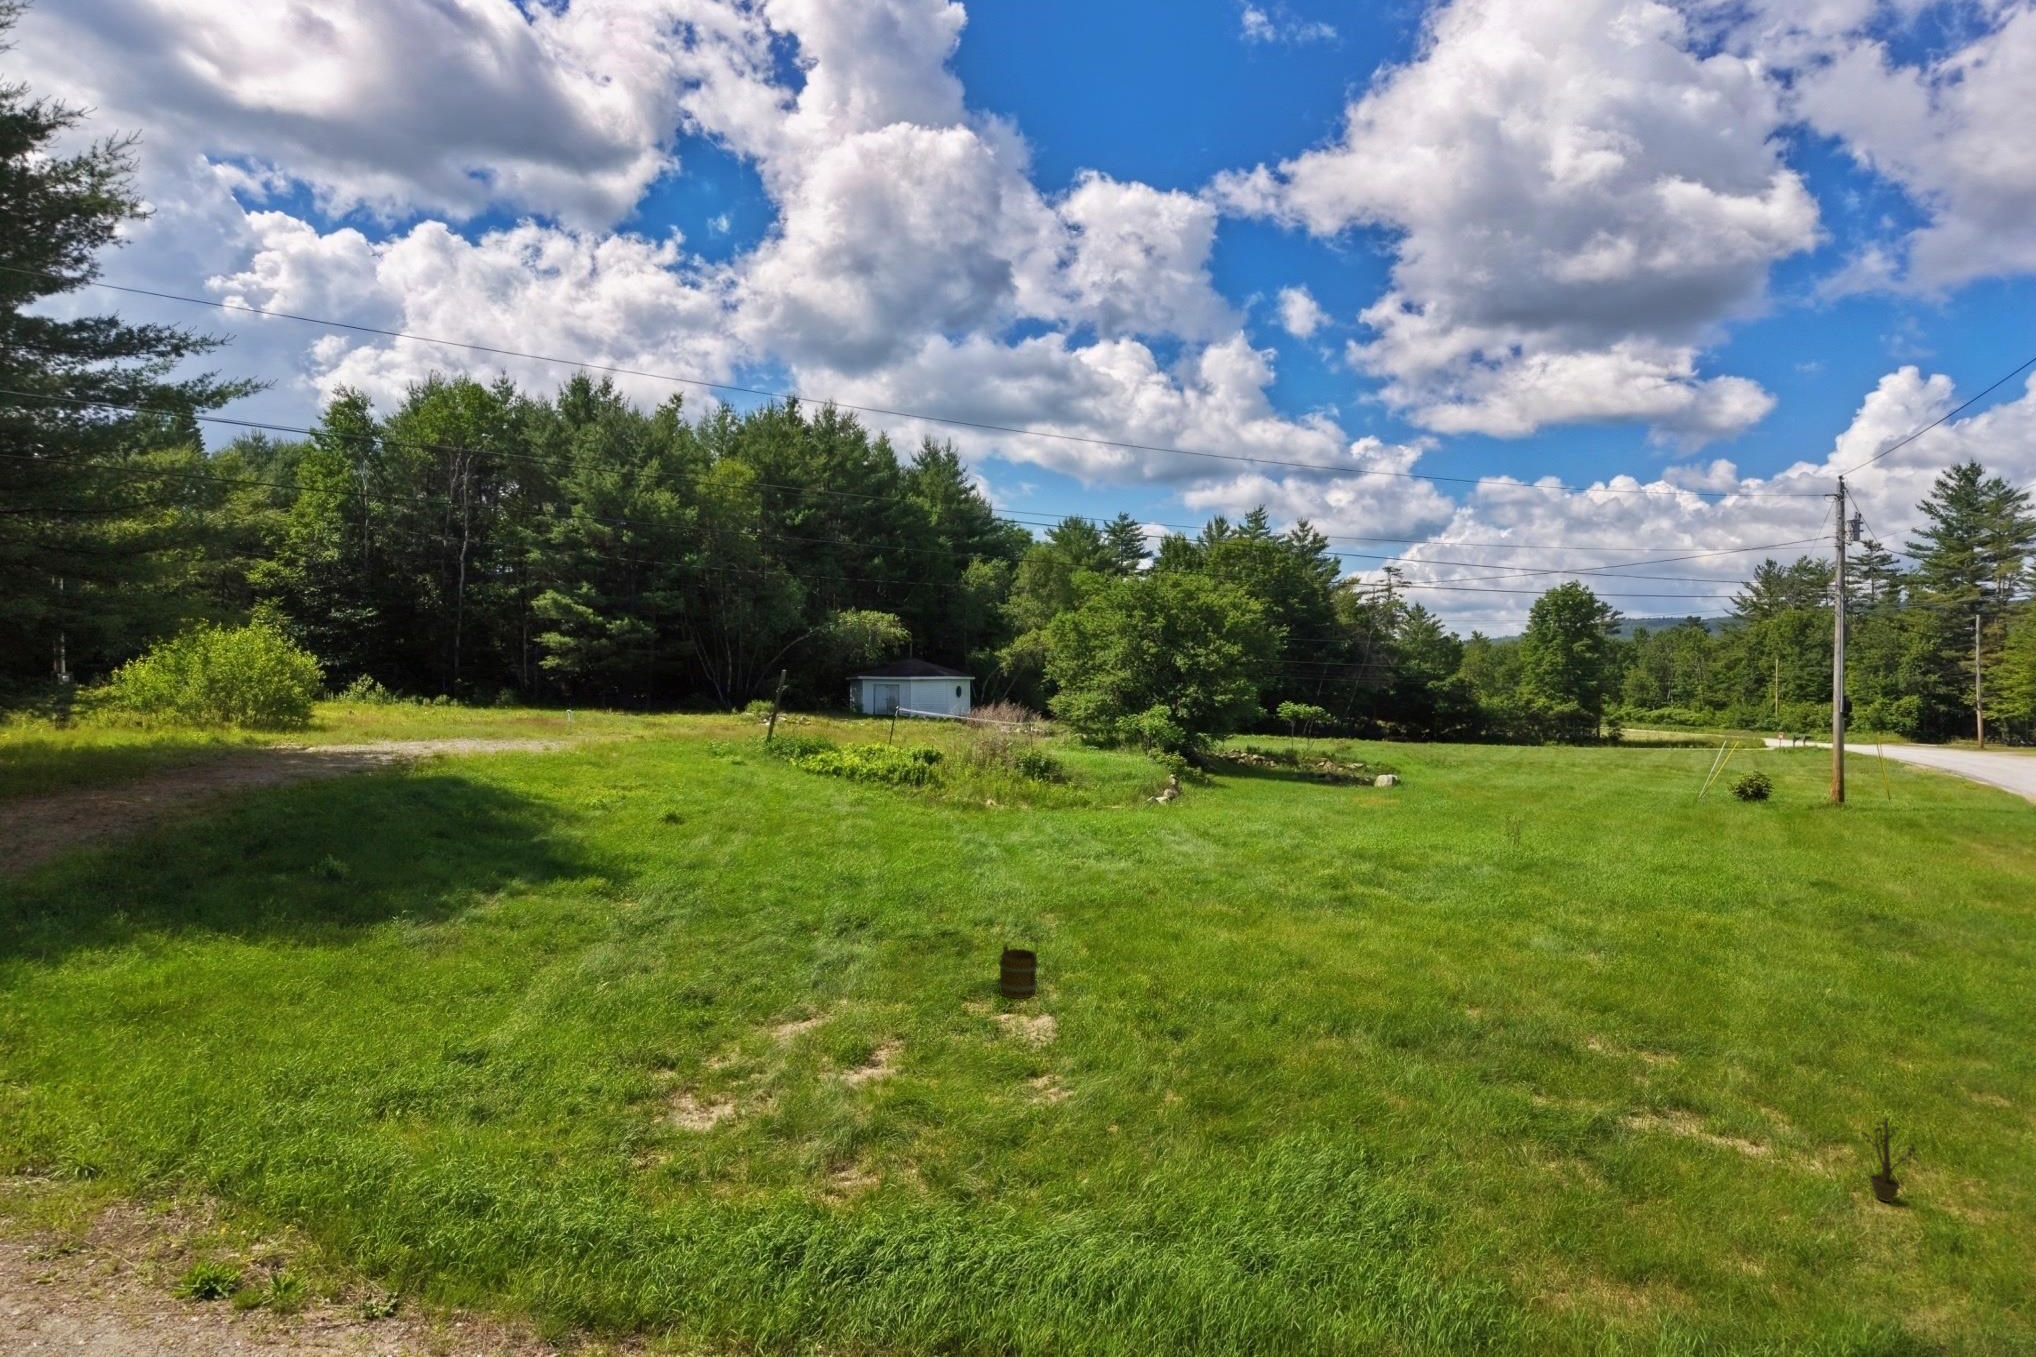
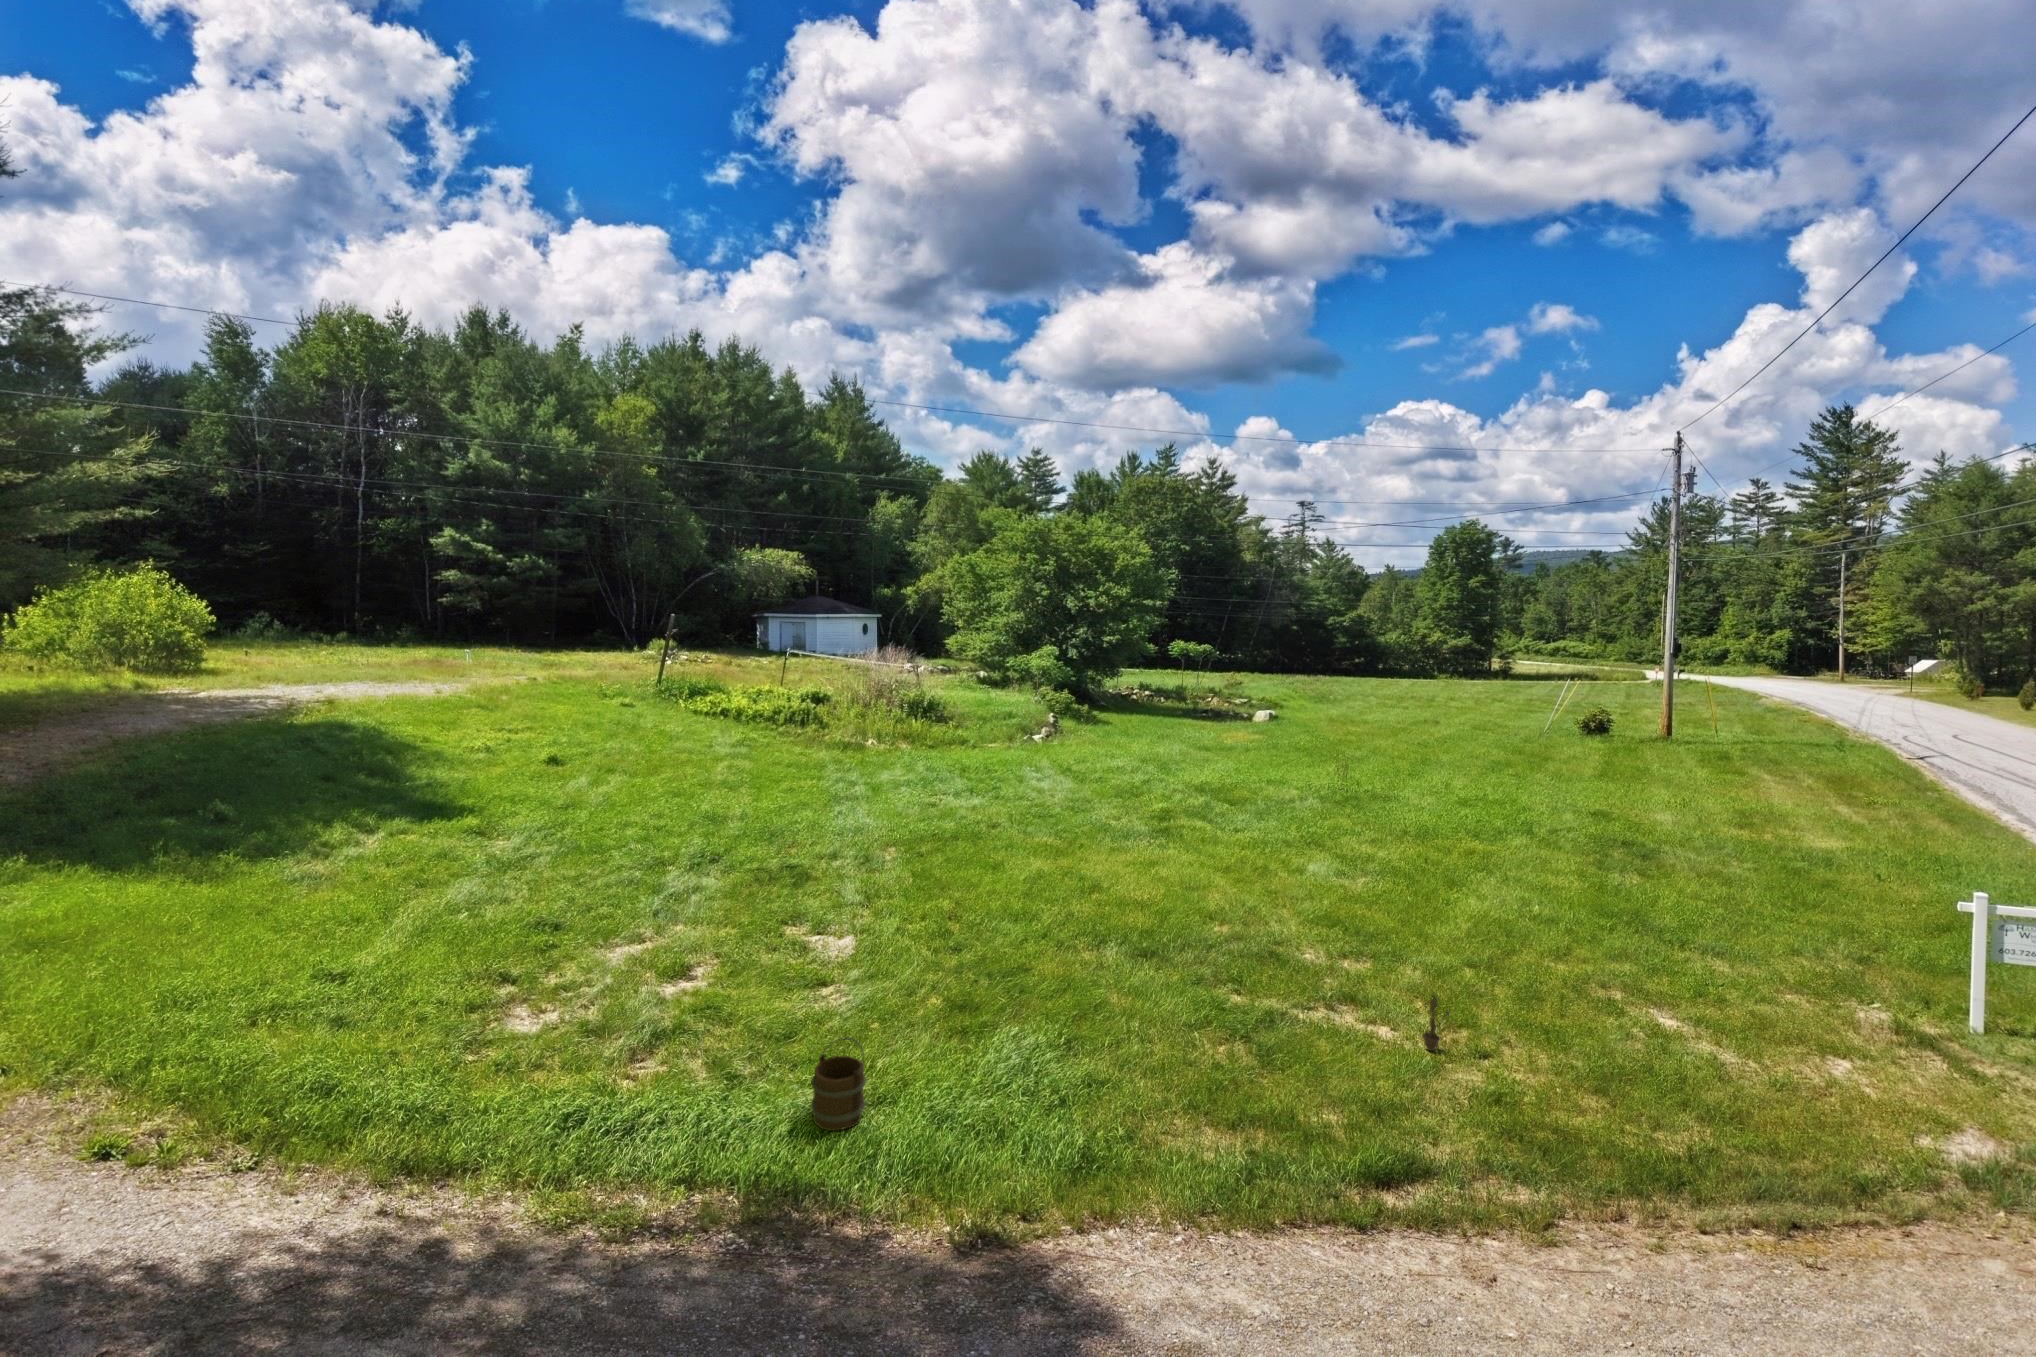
bucket: present [998,935,1039,999] -> present [811,1037,866,1131]

